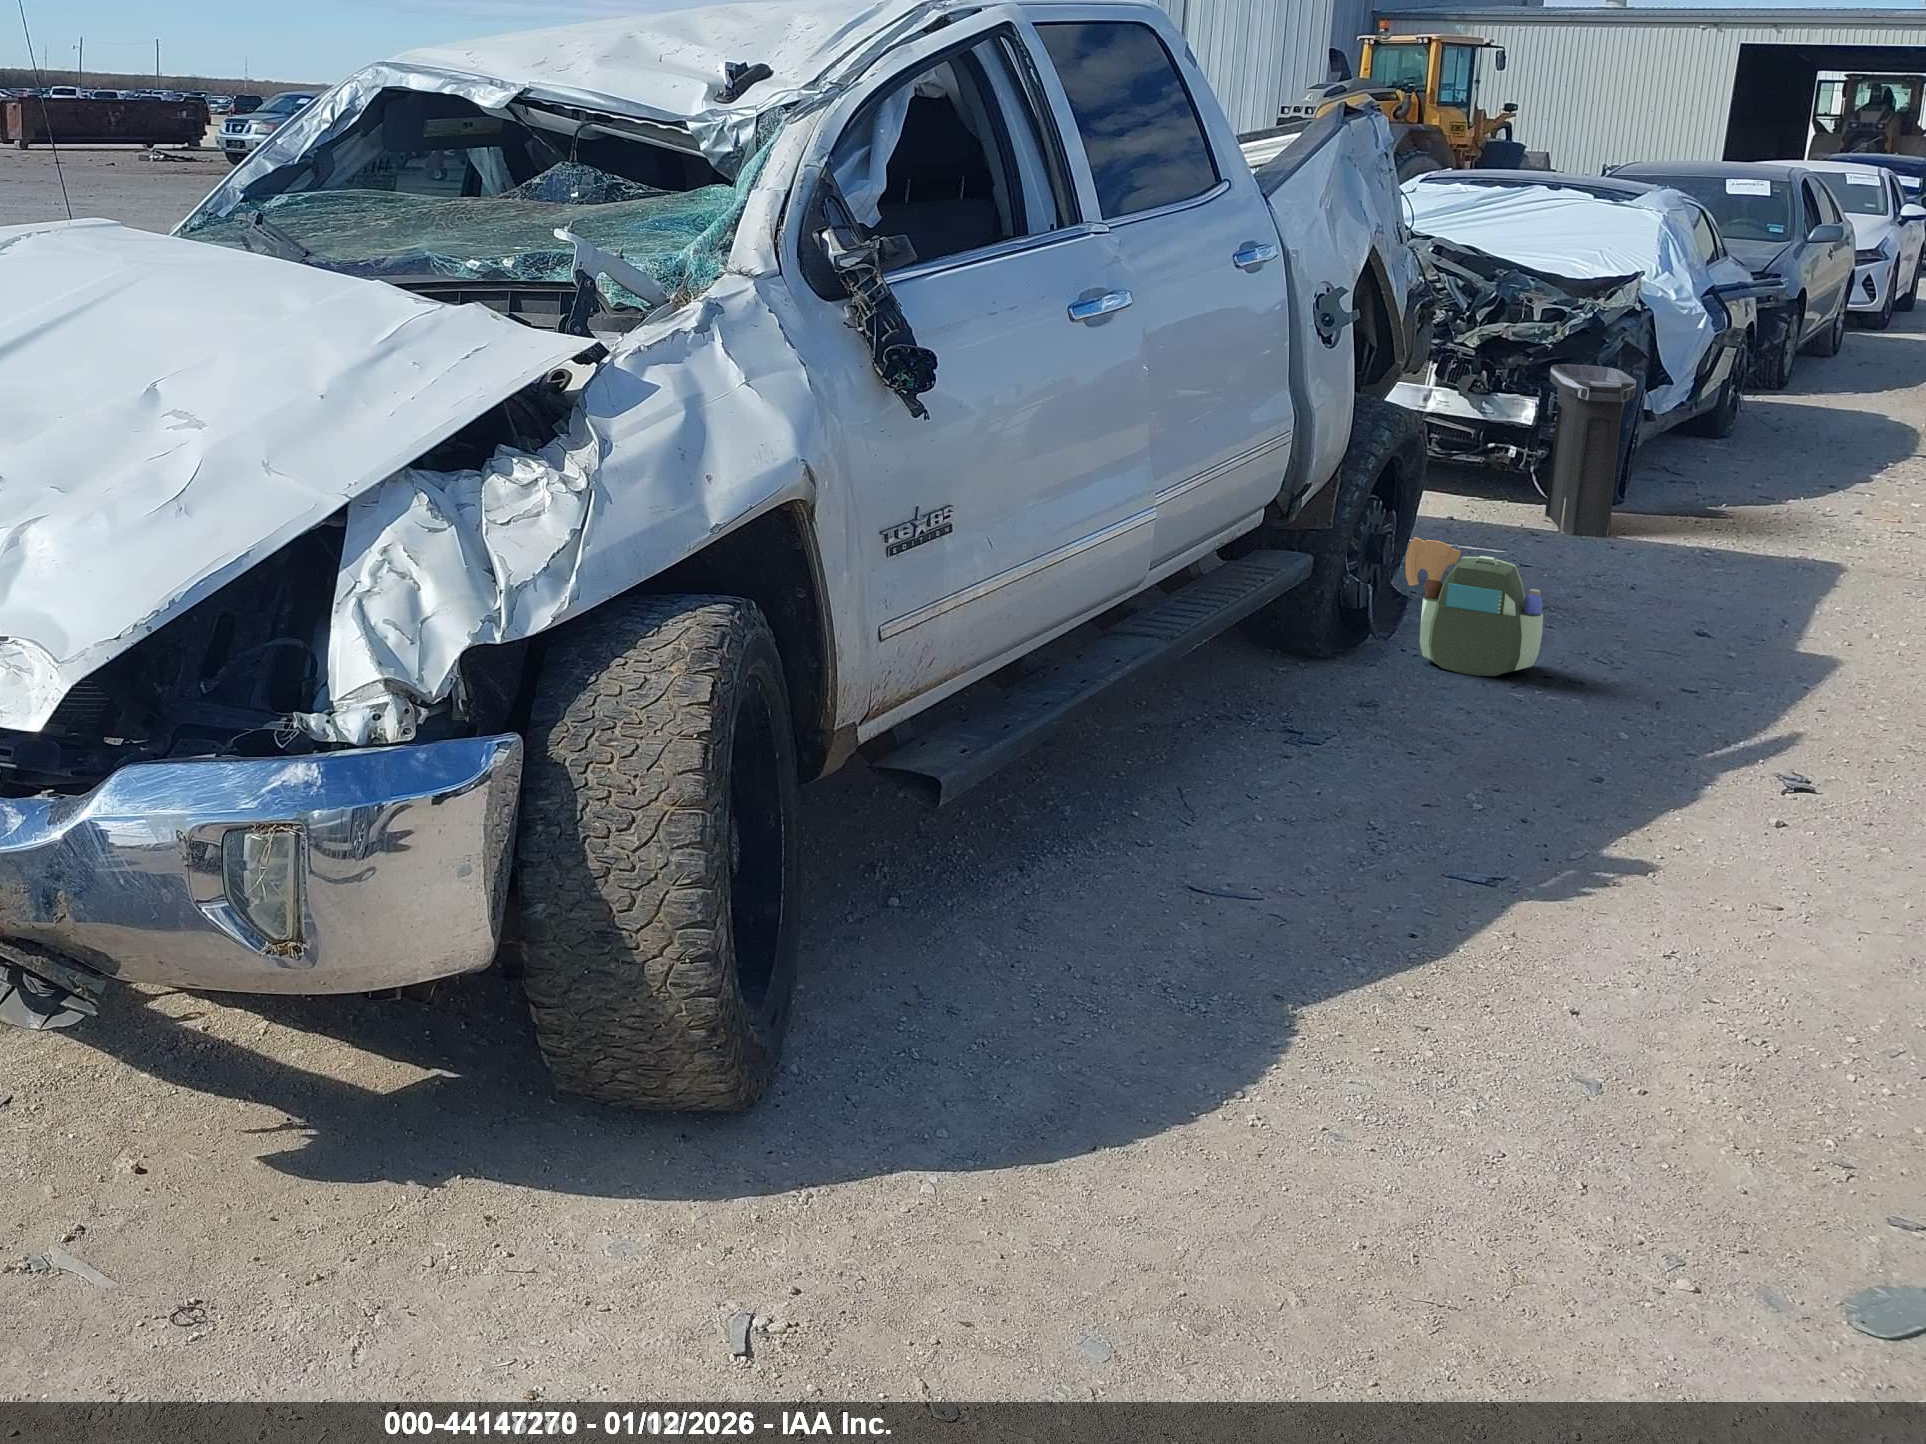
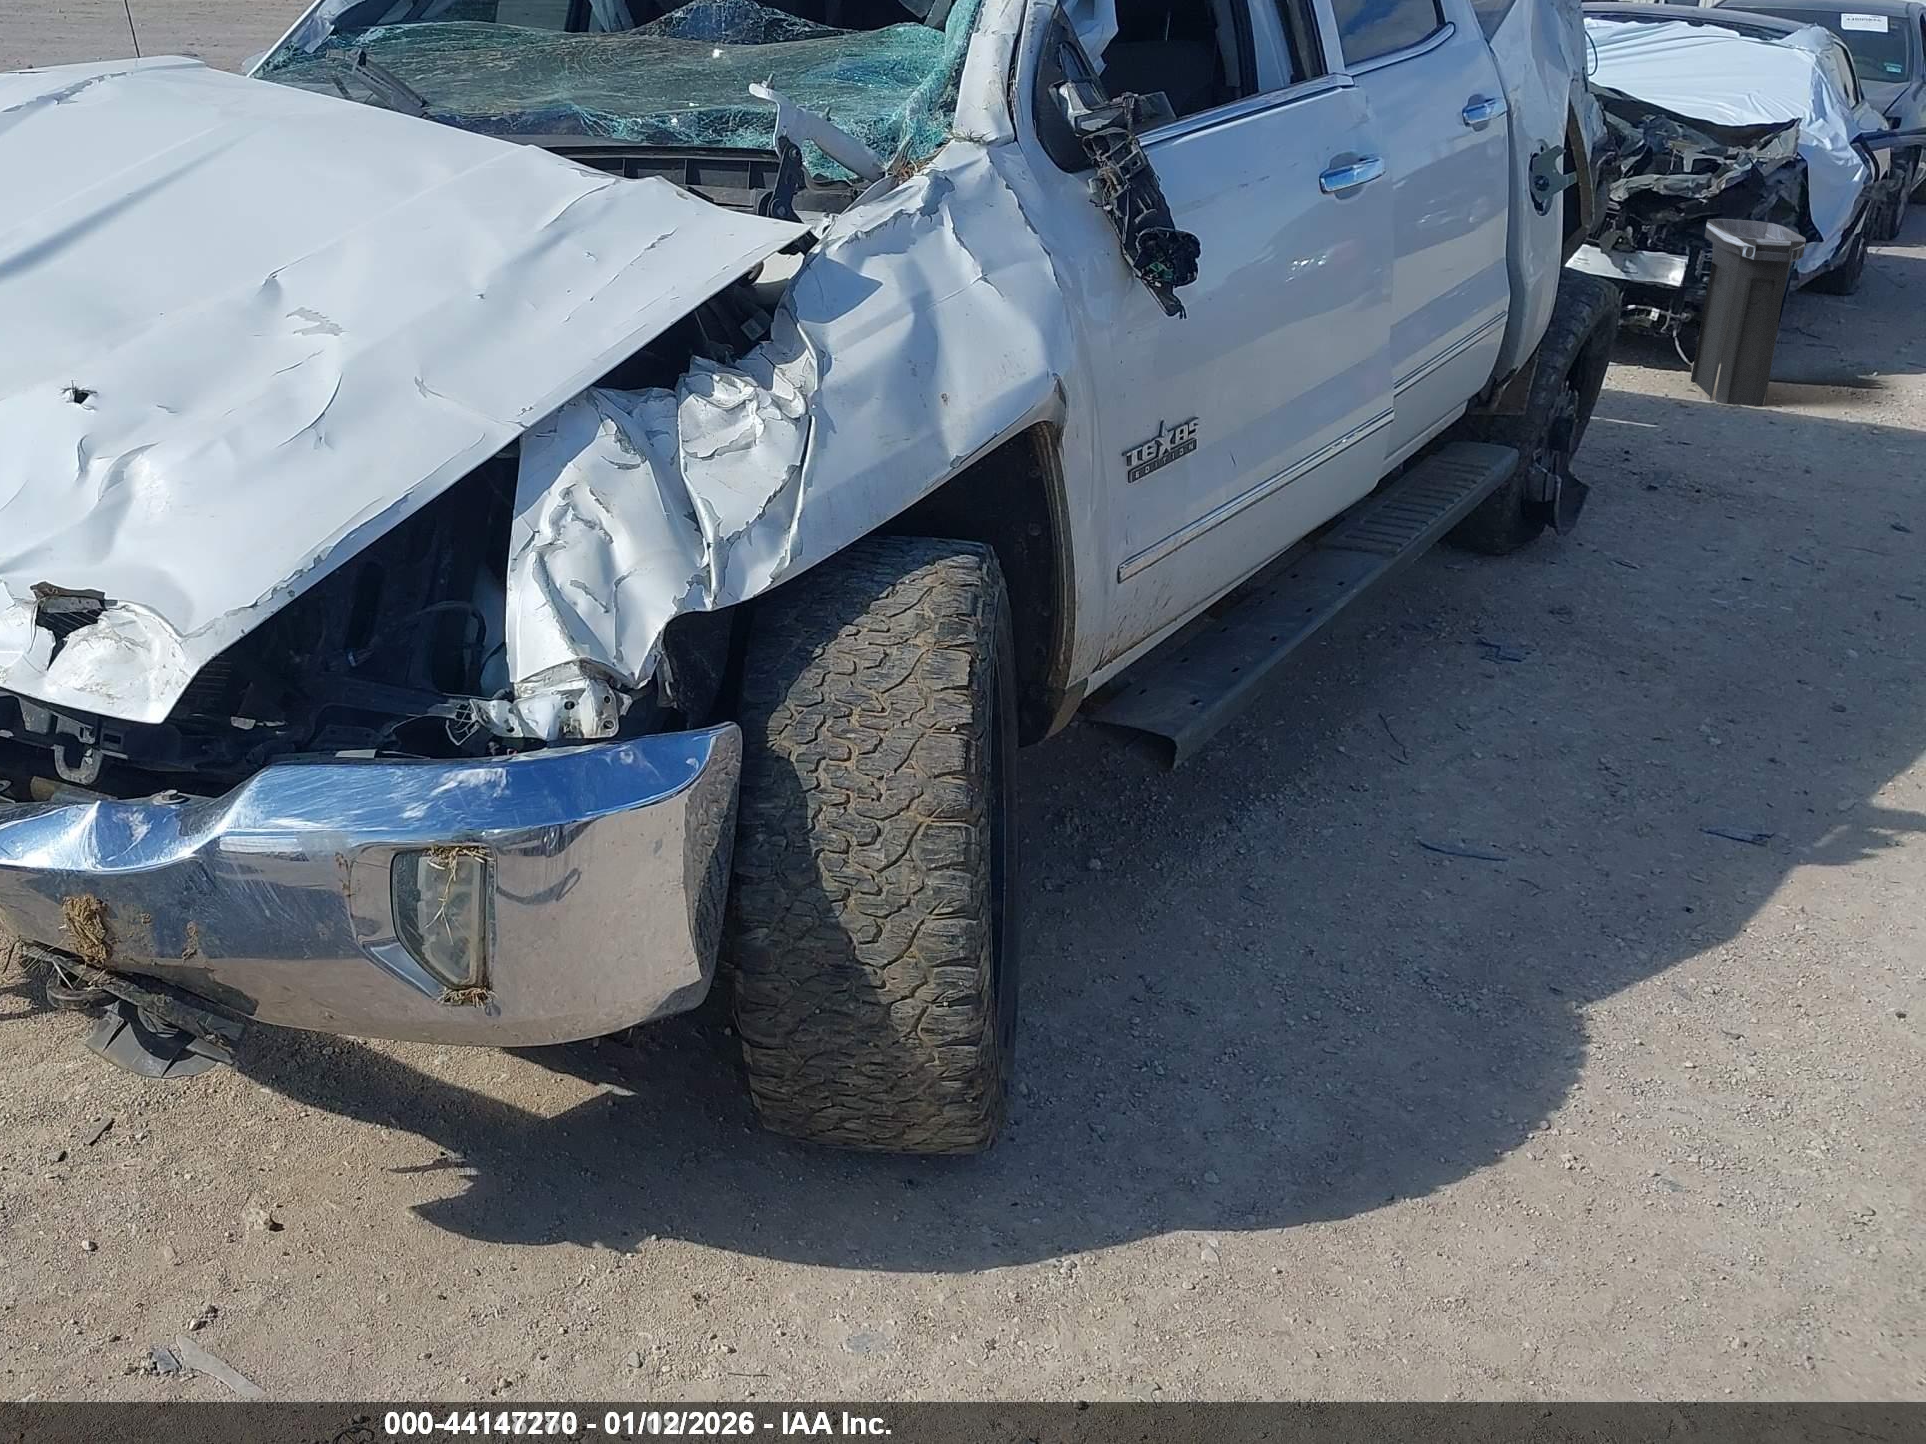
backpack: present [1405,537,1543,676] -> none [1592,418,1748,572]

